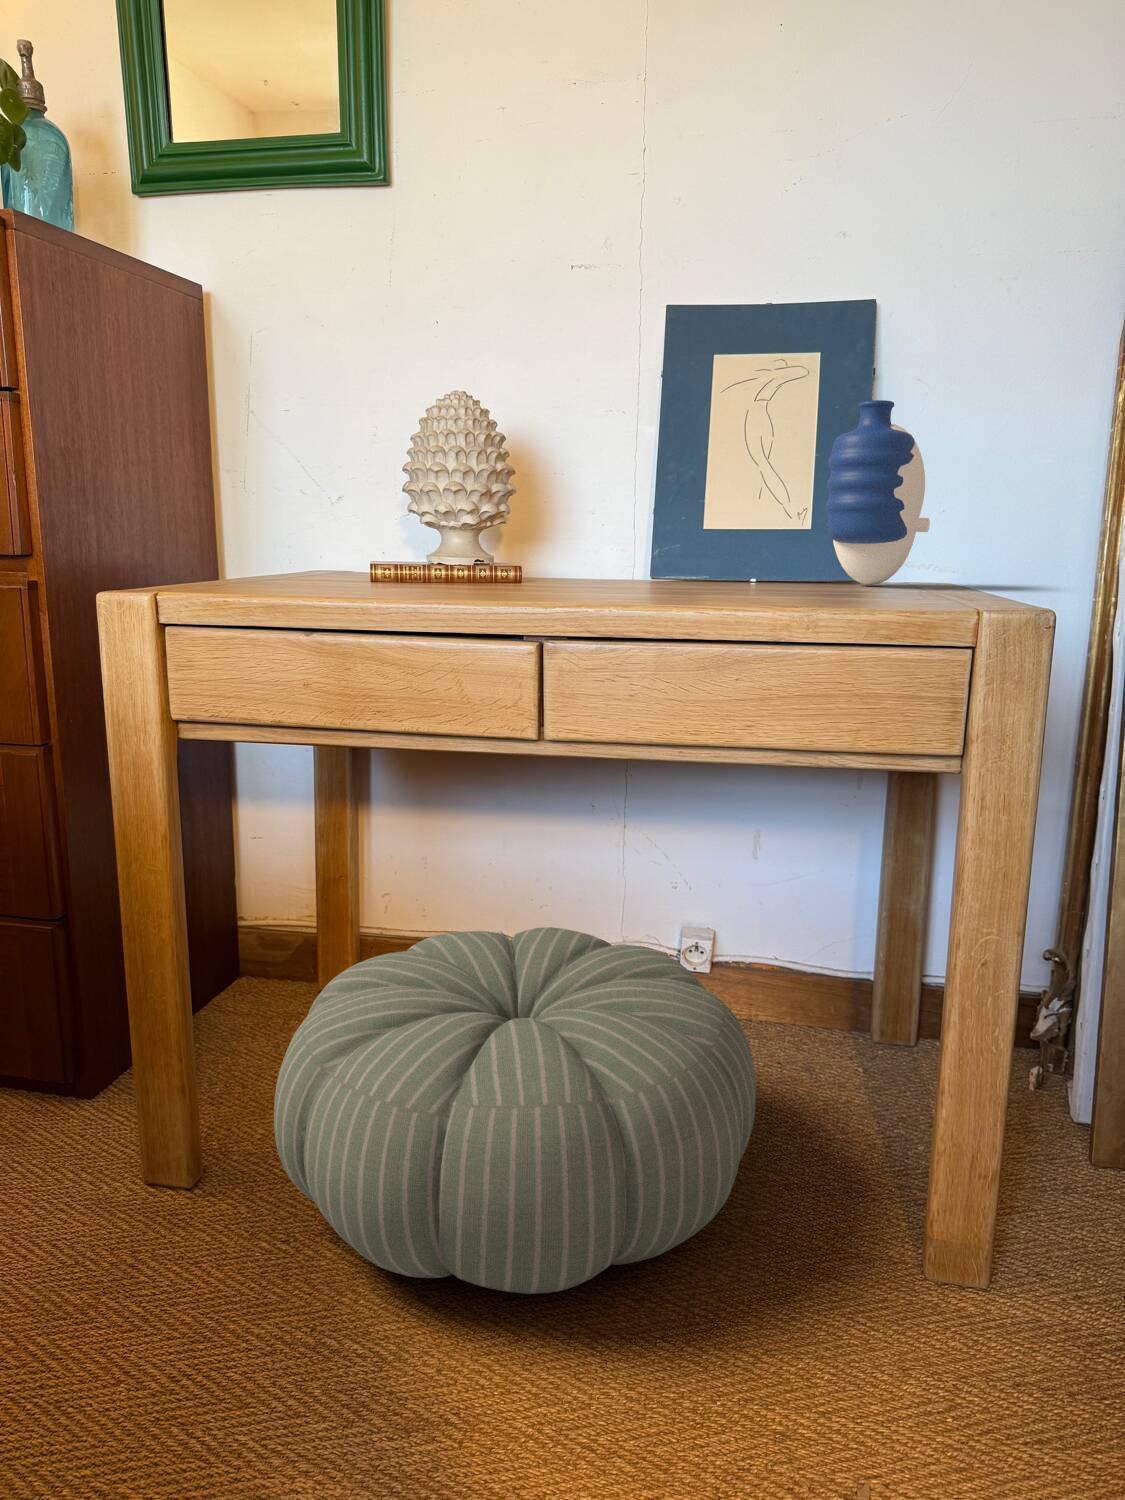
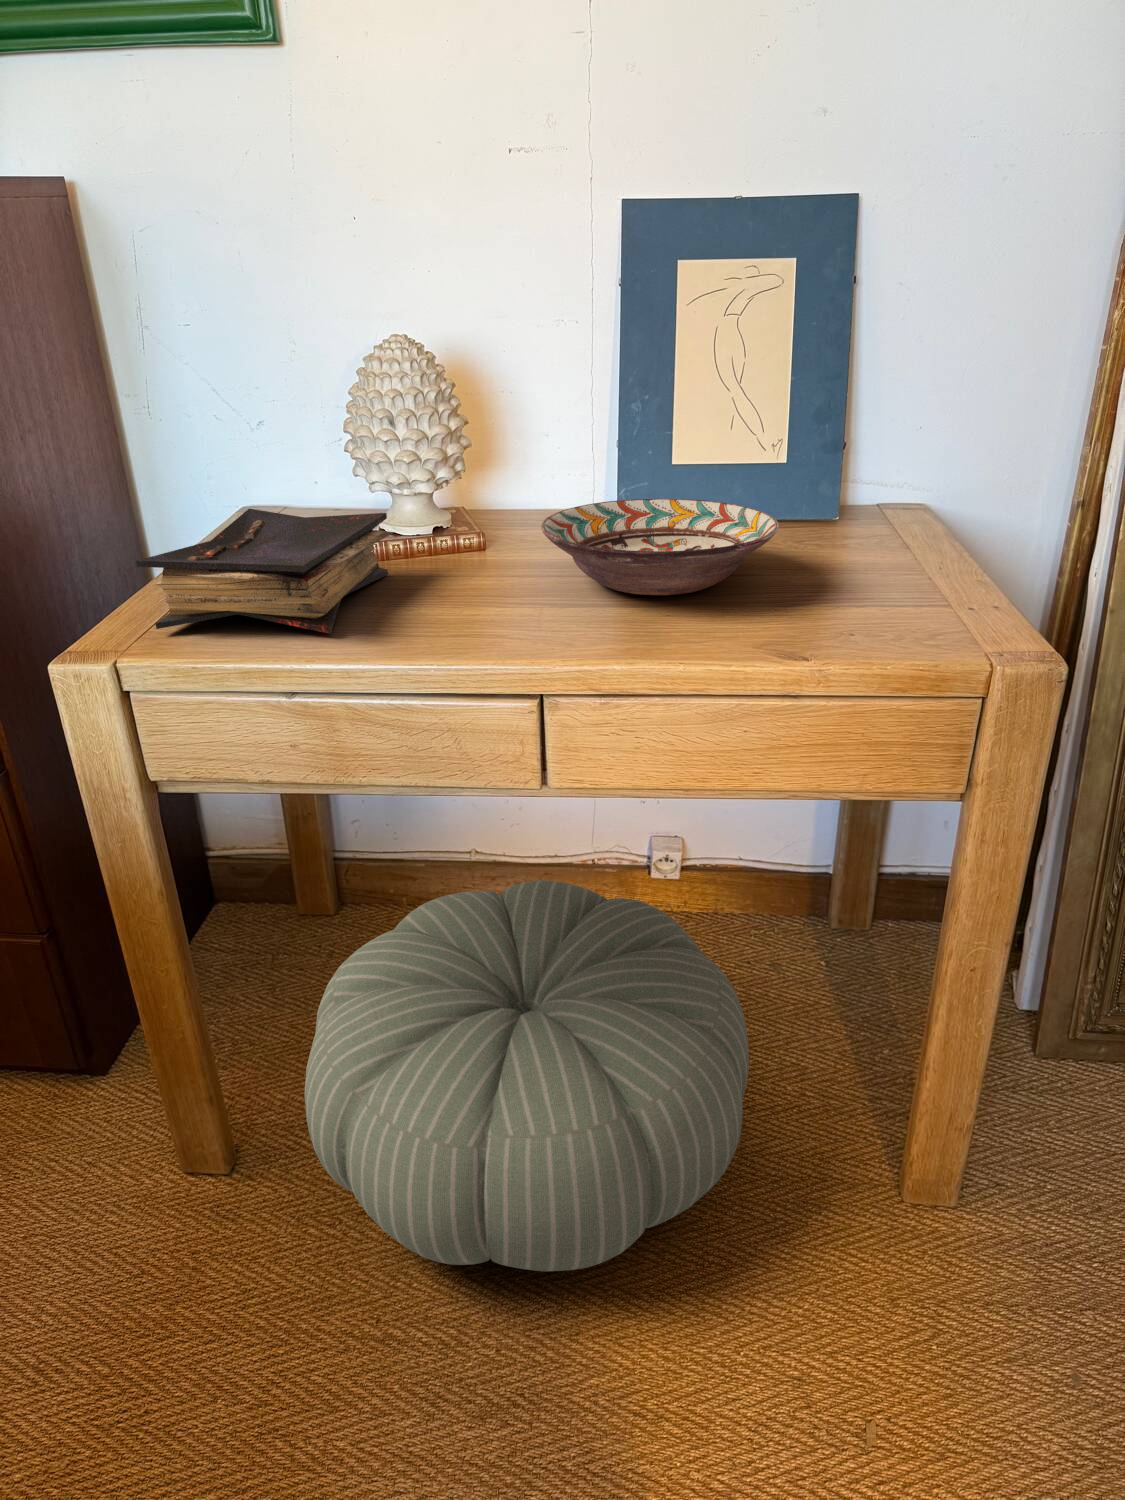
vase: present [826,400,930,585] -> none [808,338,914,531]
book: none [193,520,432,590] -> present [136,509,394,634]
decorative bowl: none [563,531,786,592] -> present [541,499,779,595]

